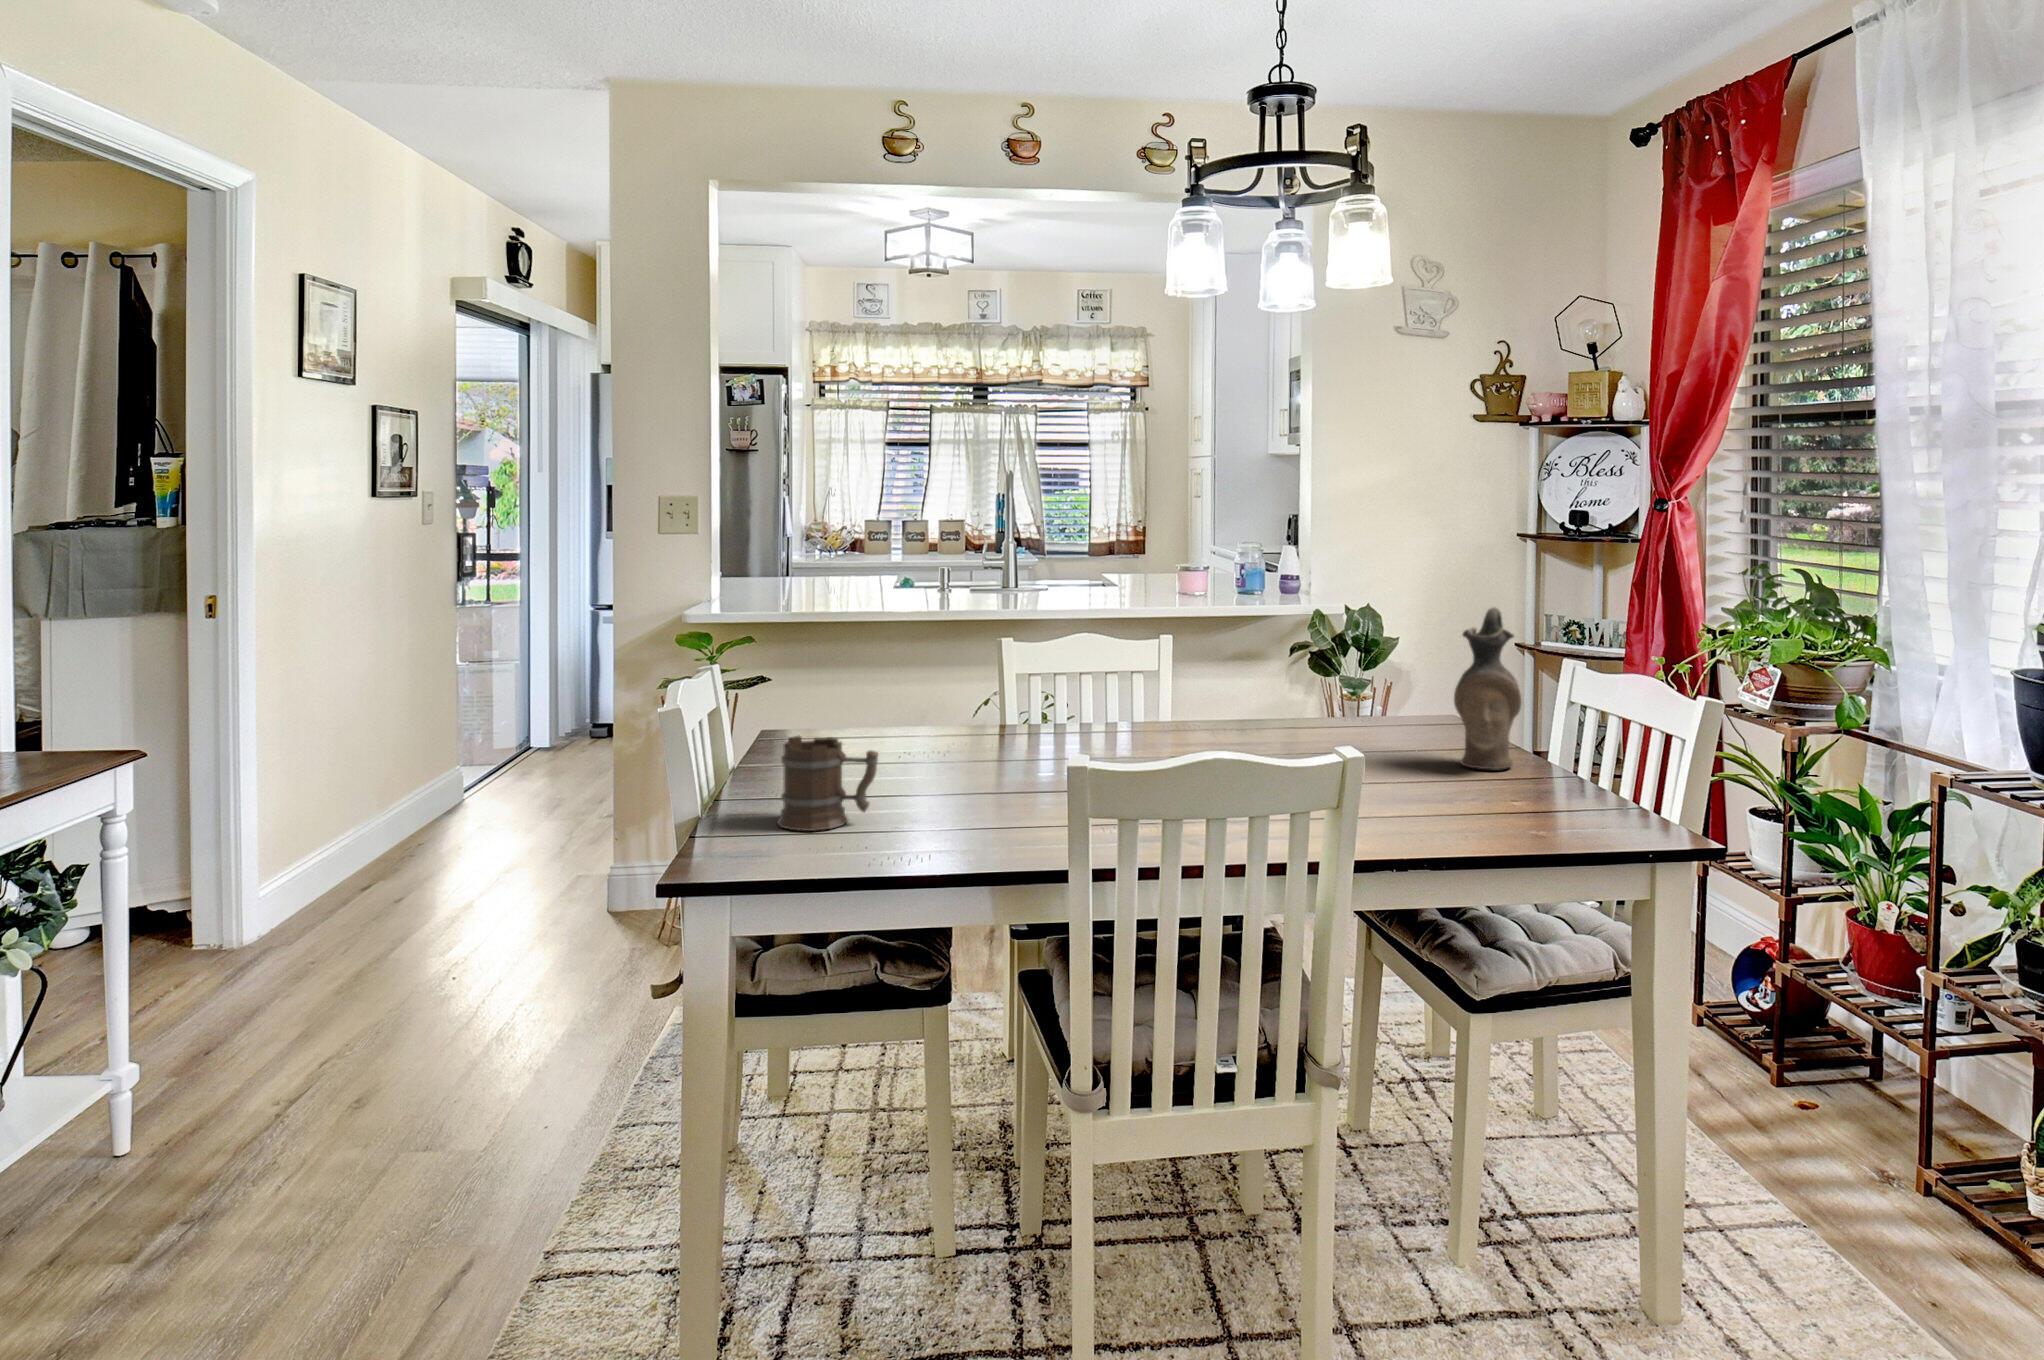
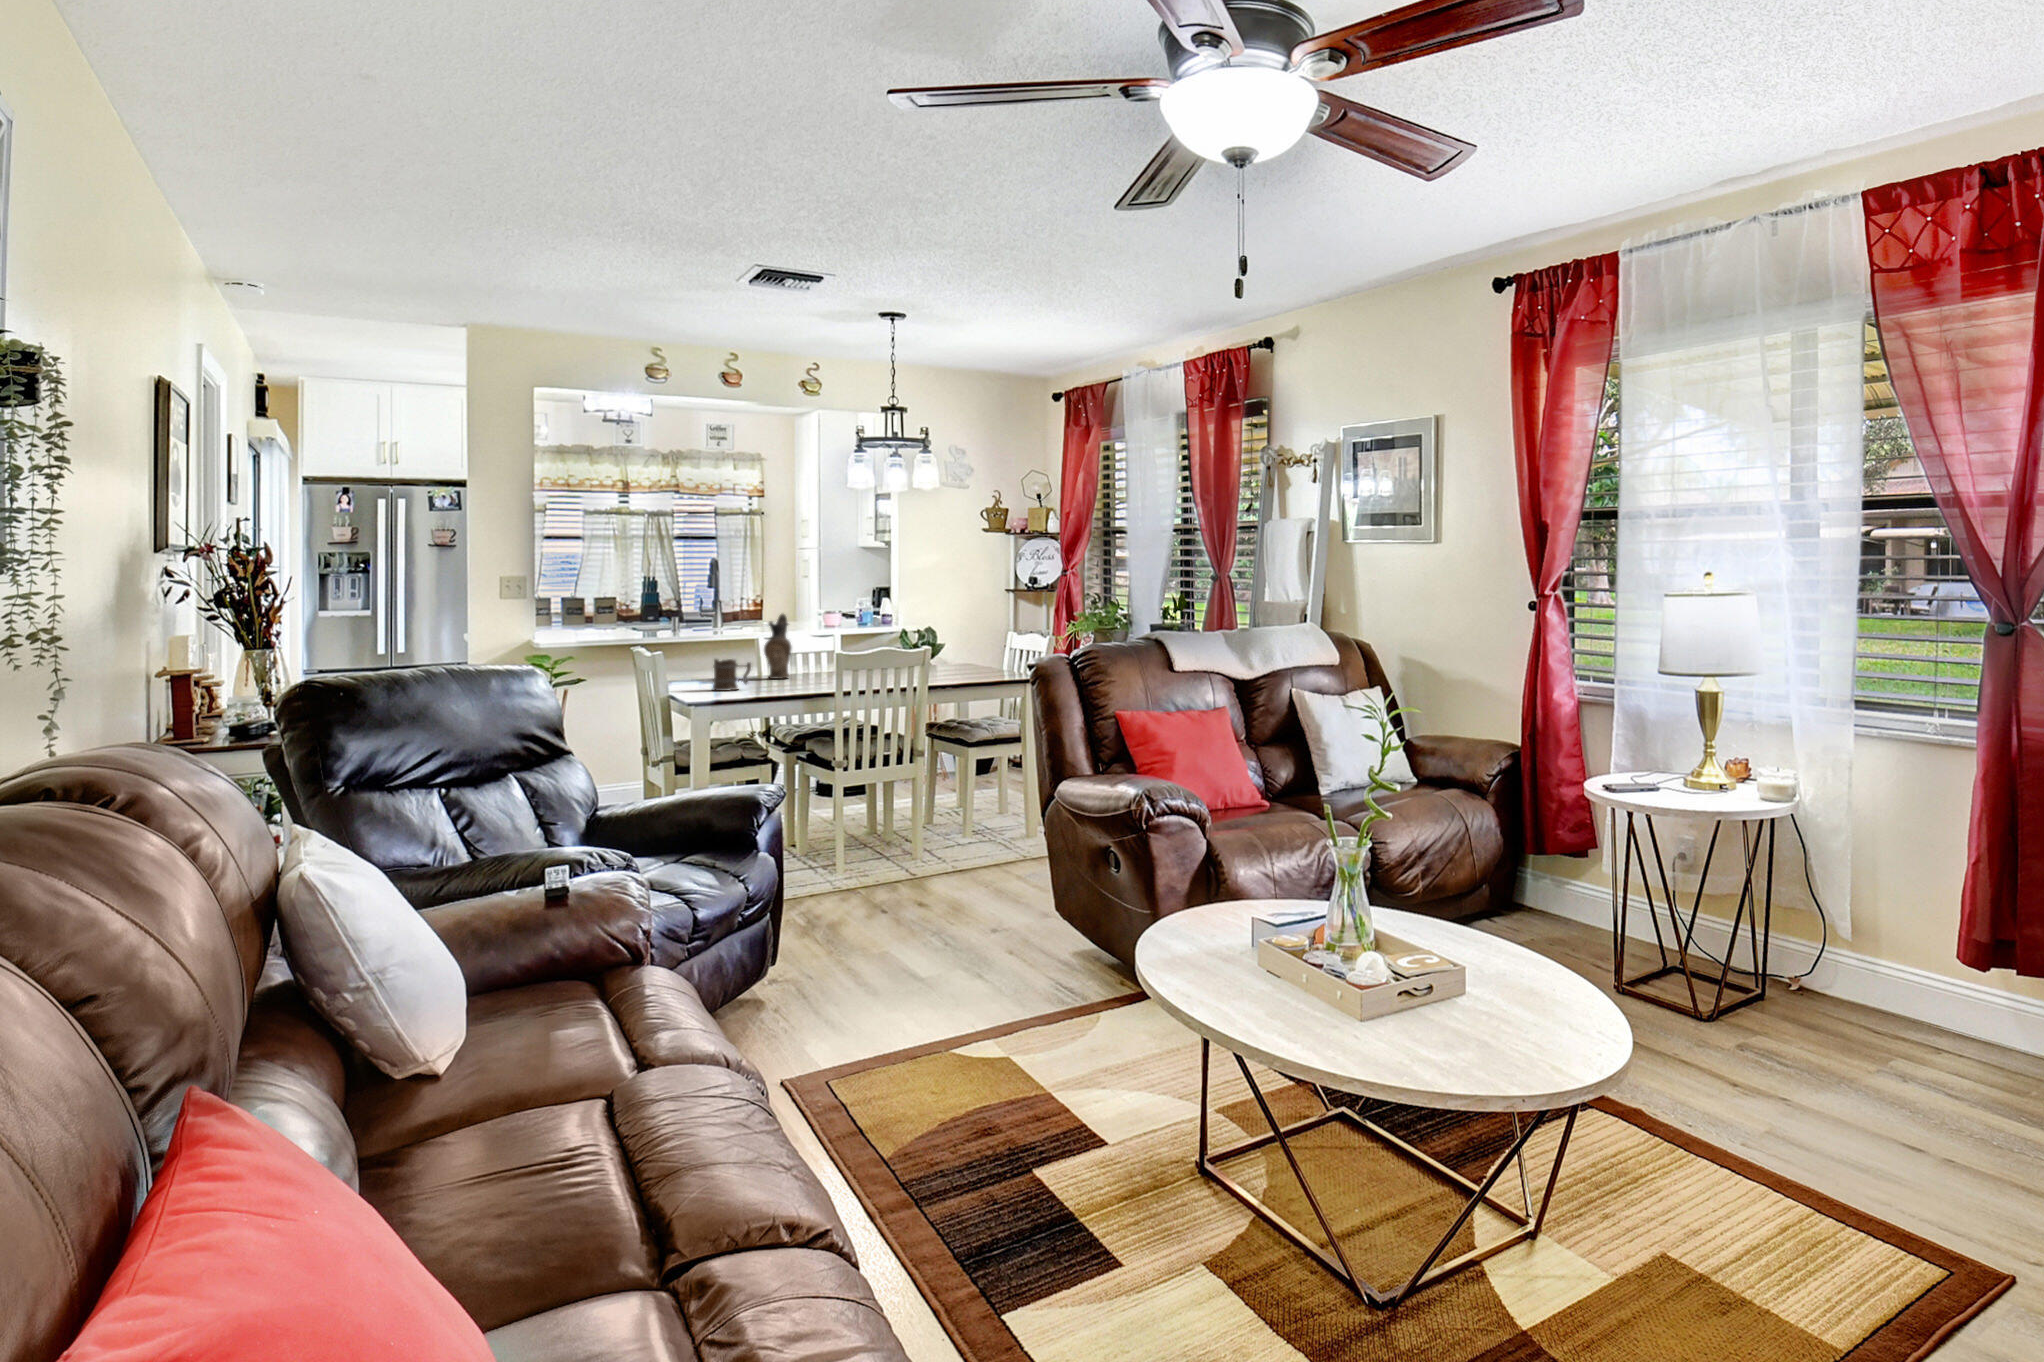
ceramic pitcher: present [1454,608,1521,769] -> present [764,614,791,679]

